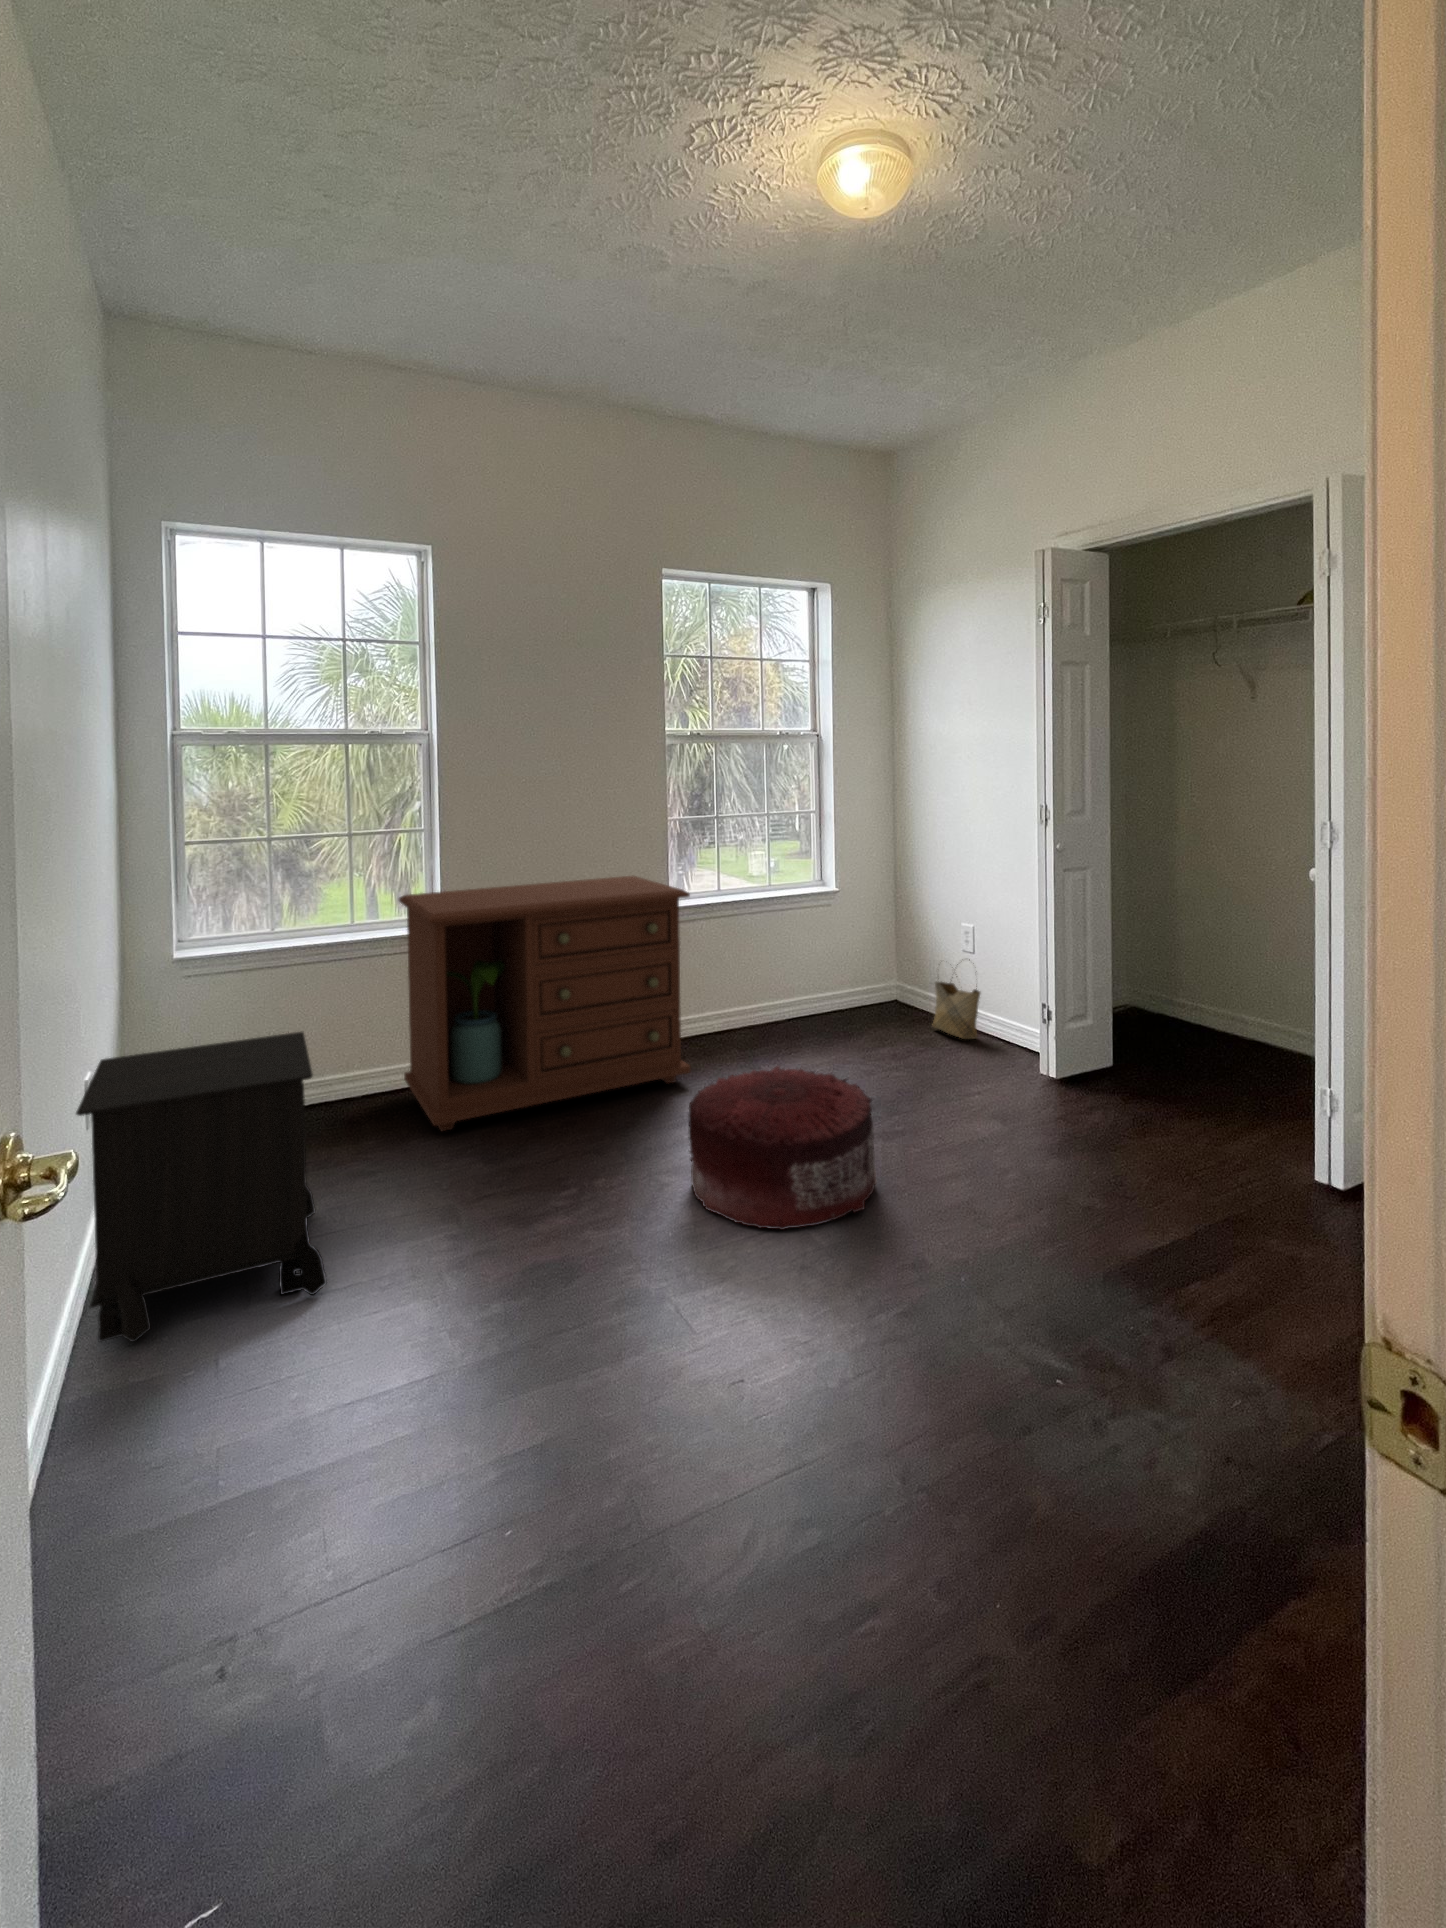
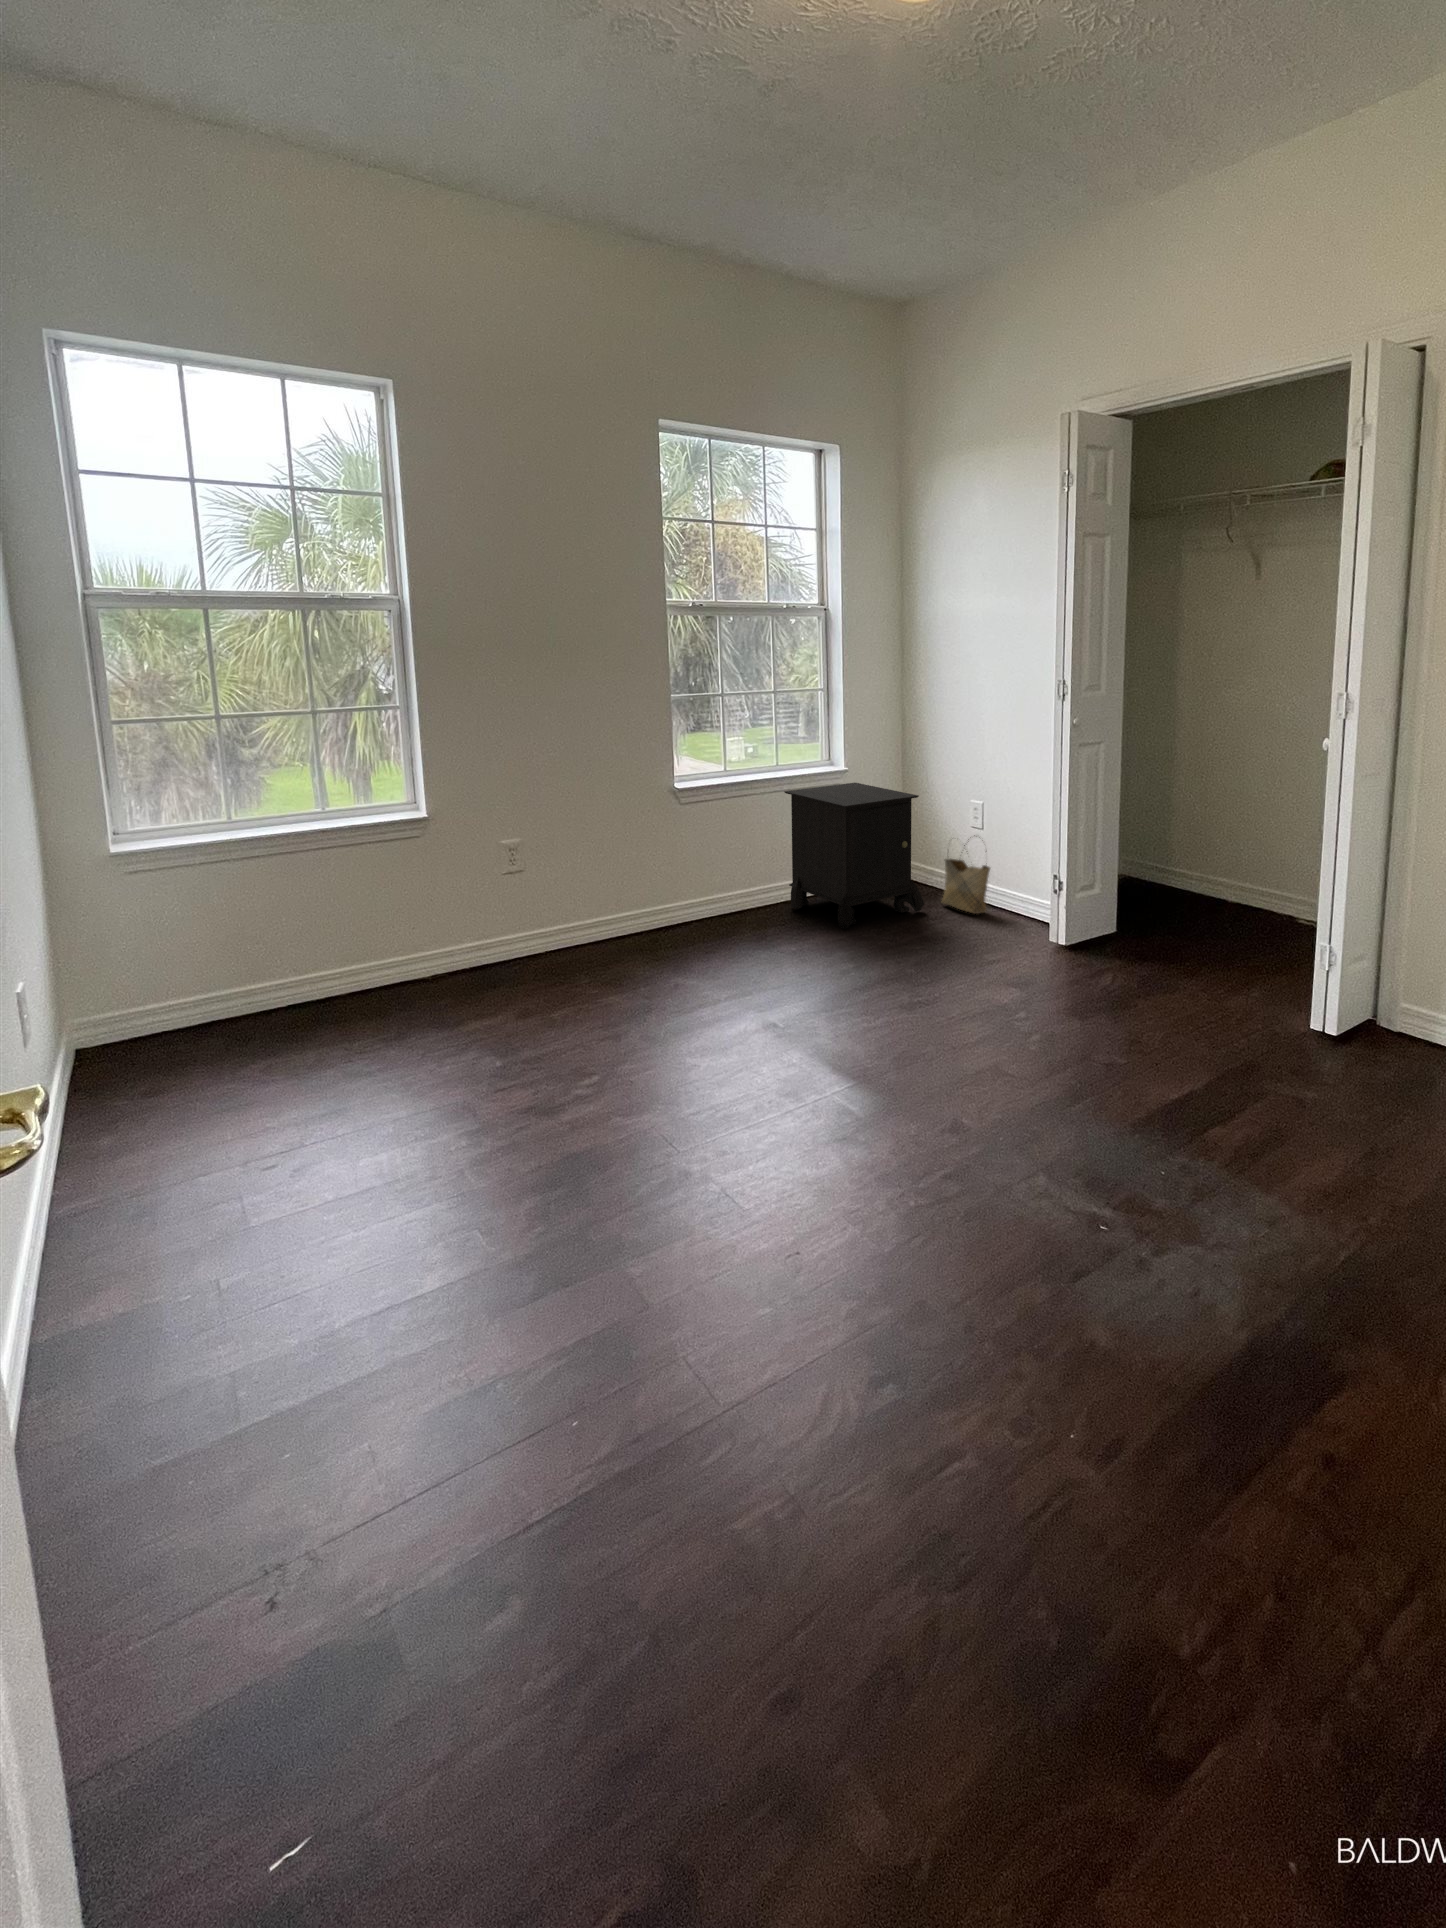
dresser: present [399,876,691,1131] -> none [375,756,705,1028]
nightstand: present [76,1032,327,1342] -> present [784,783,924,929]
pouf: present [688,1066,876,1230] -> none [715,945,906,1105]

